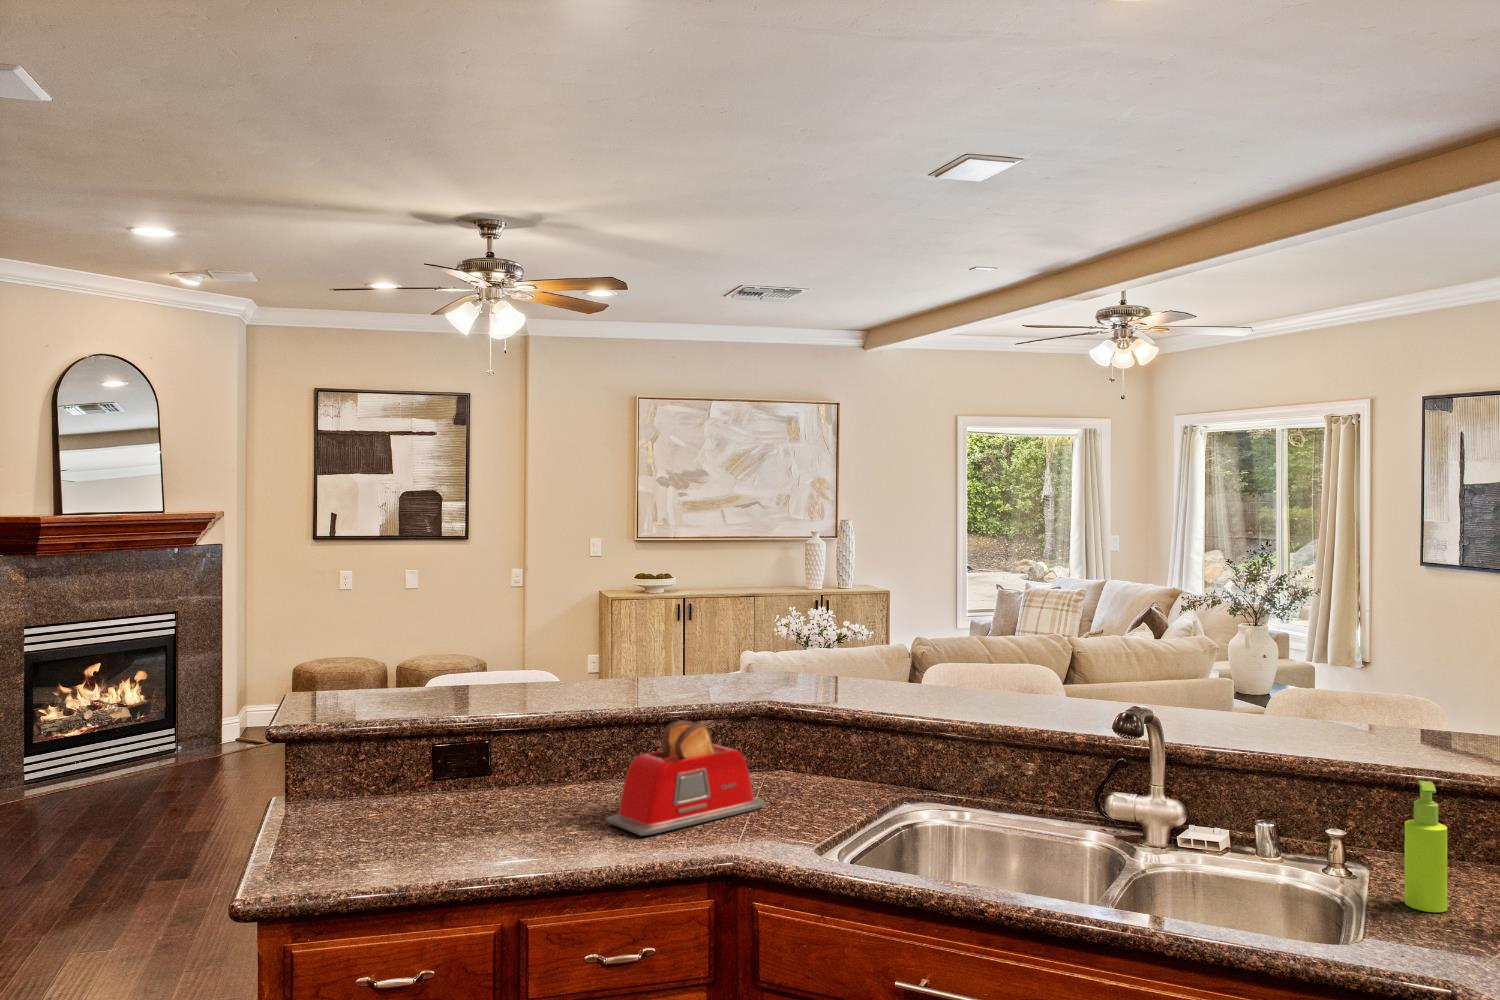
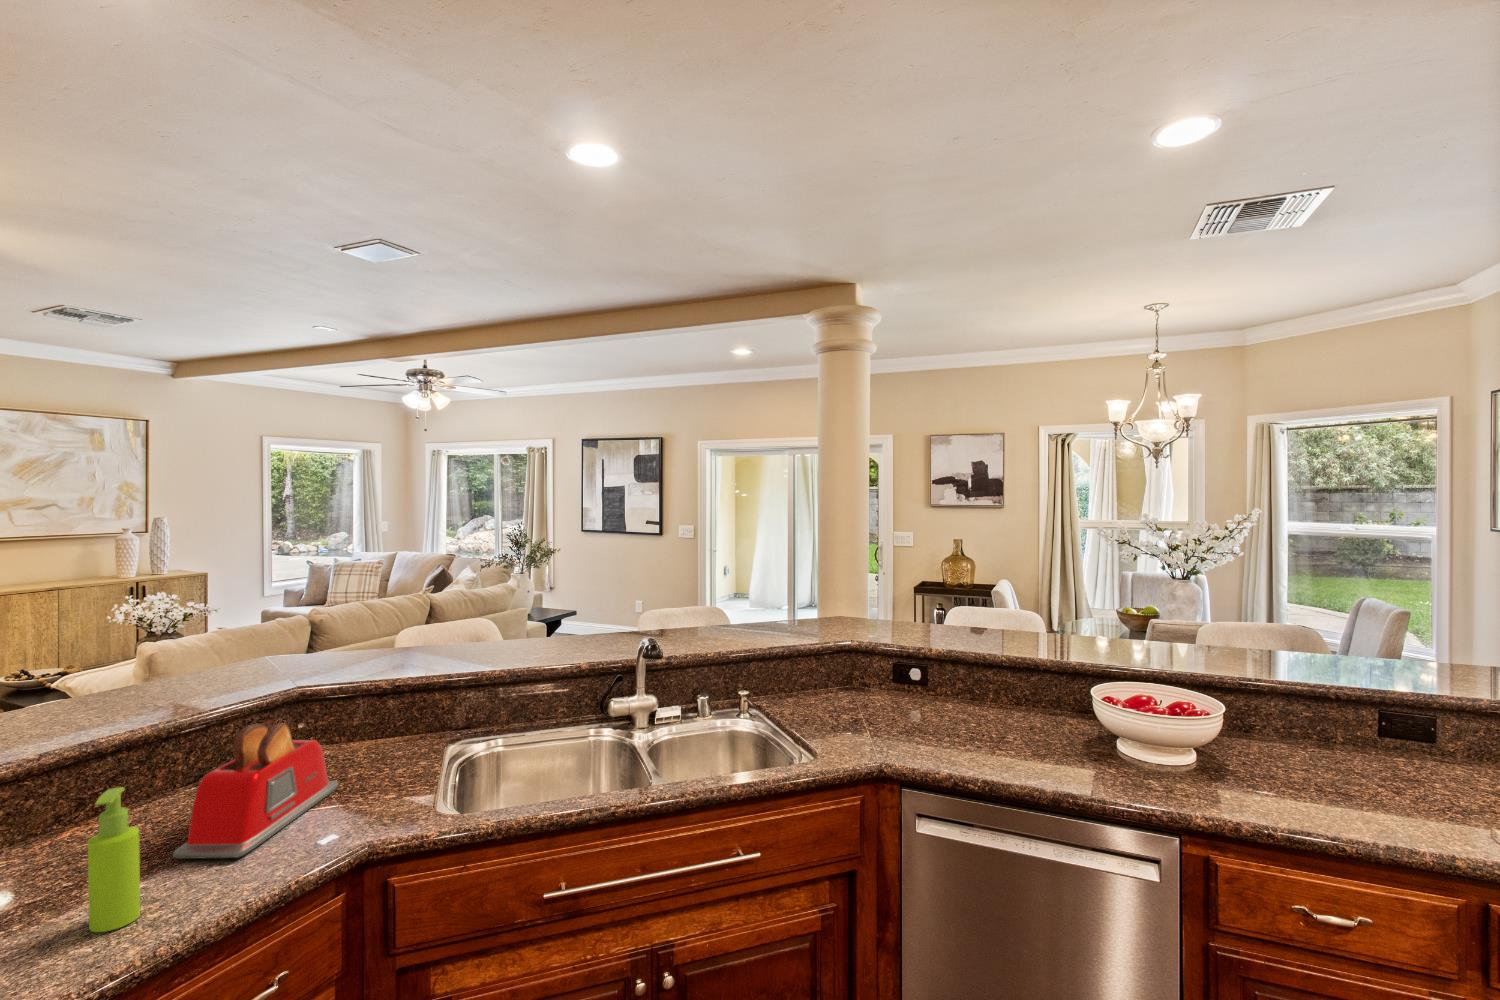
soap dispenser: present [1404,781,1447,912] -> present [88,787,140,932]

